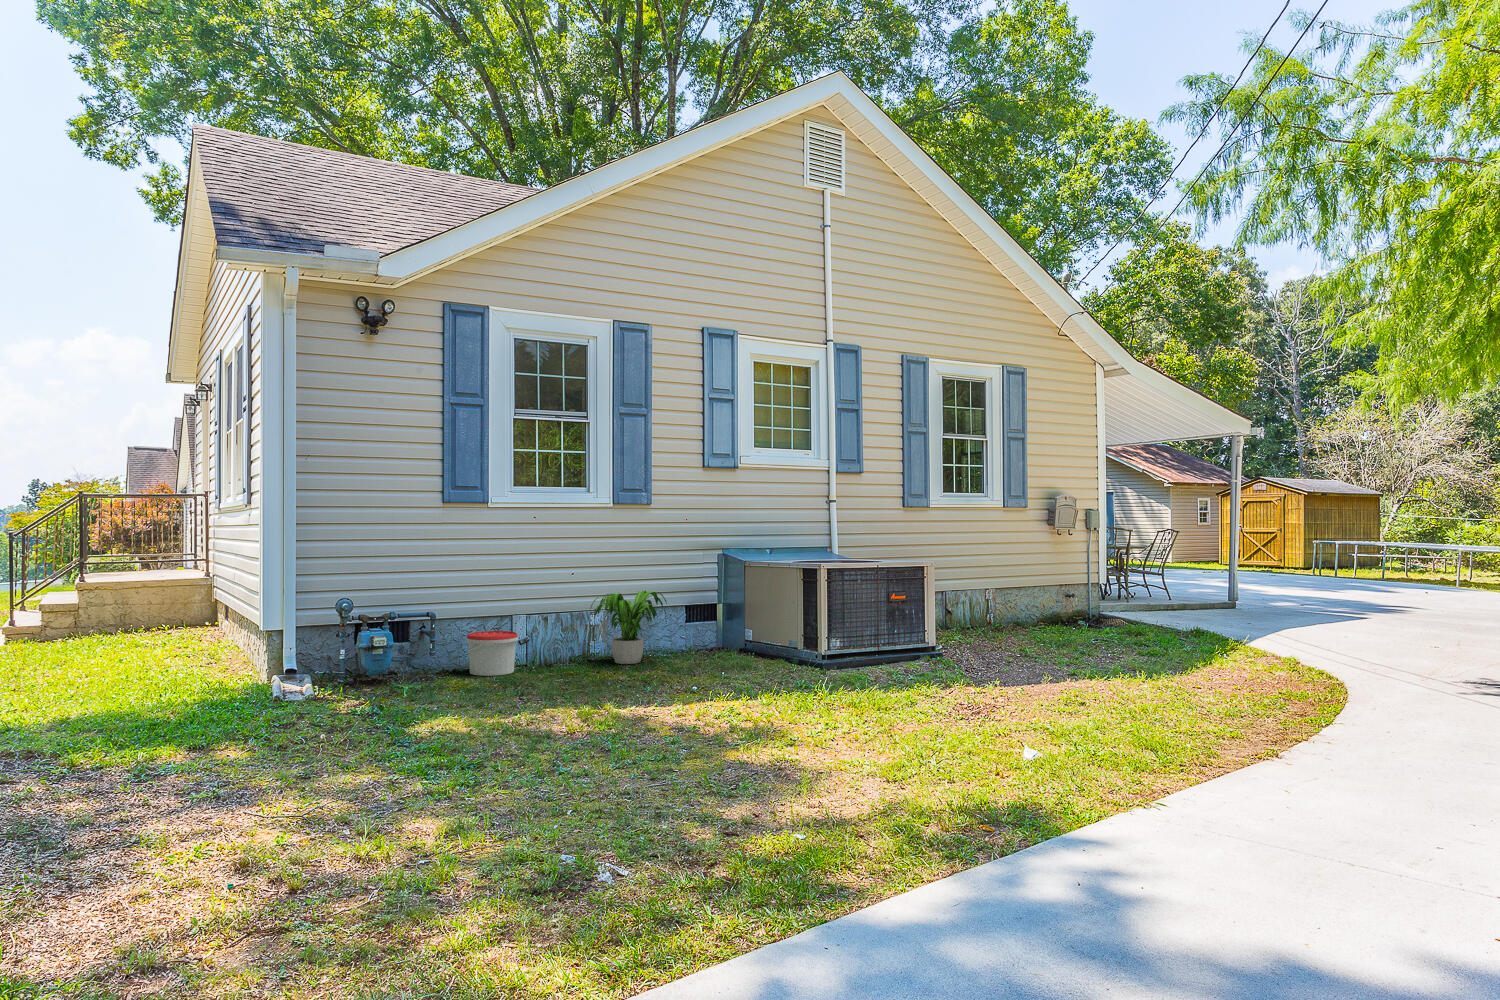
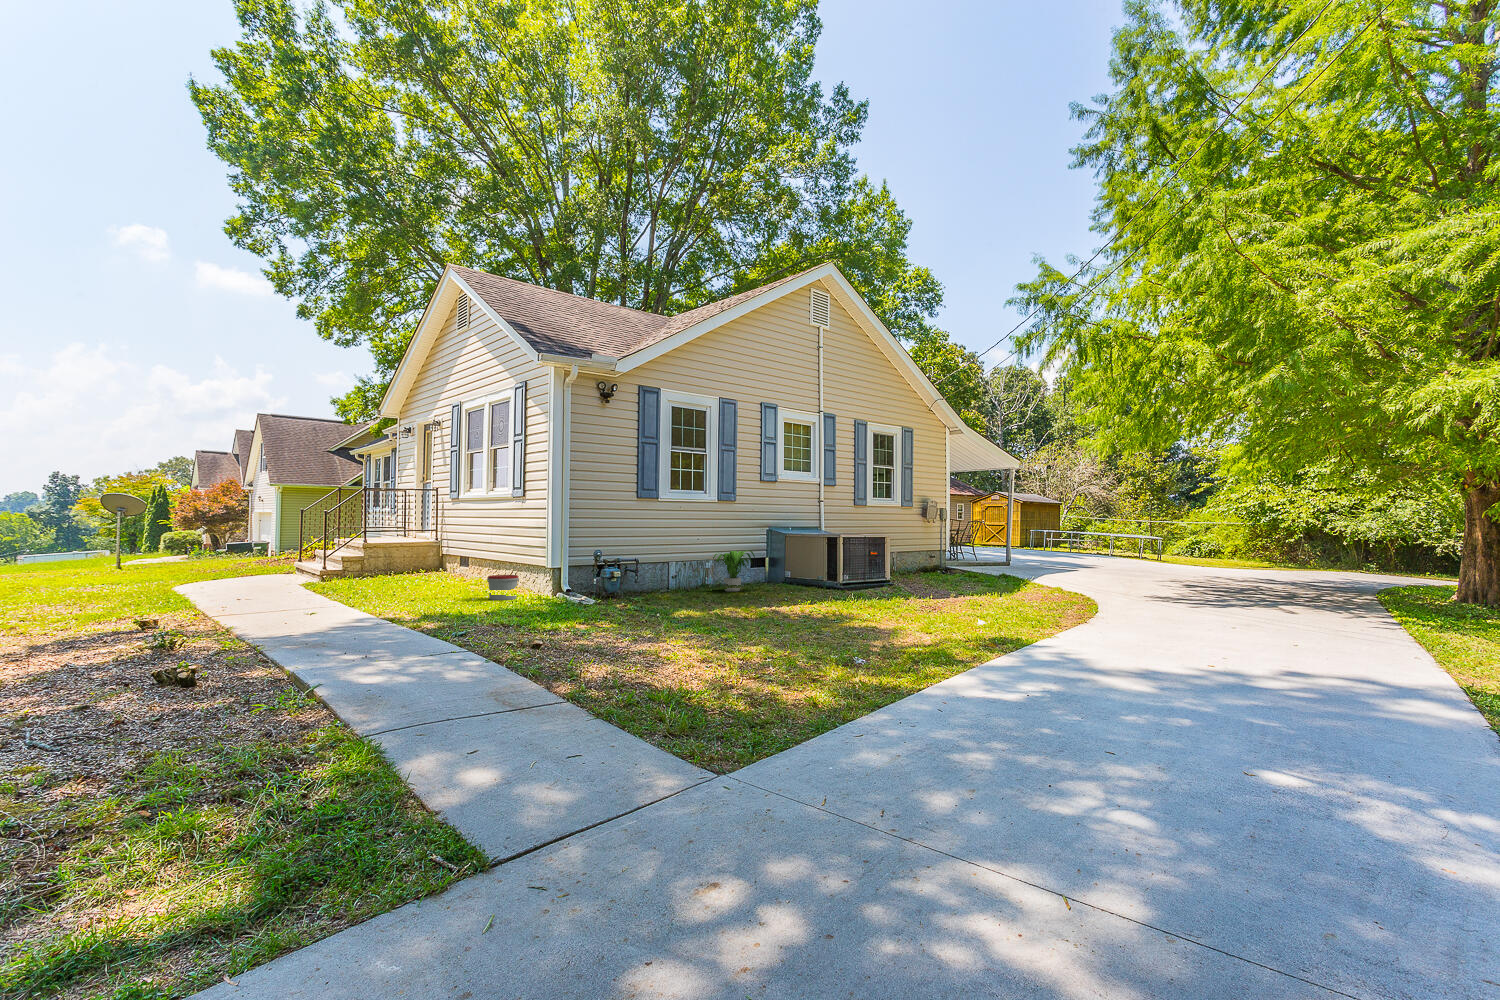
bucket: present [467,631,518,676] -> present [487,575,519,600]

